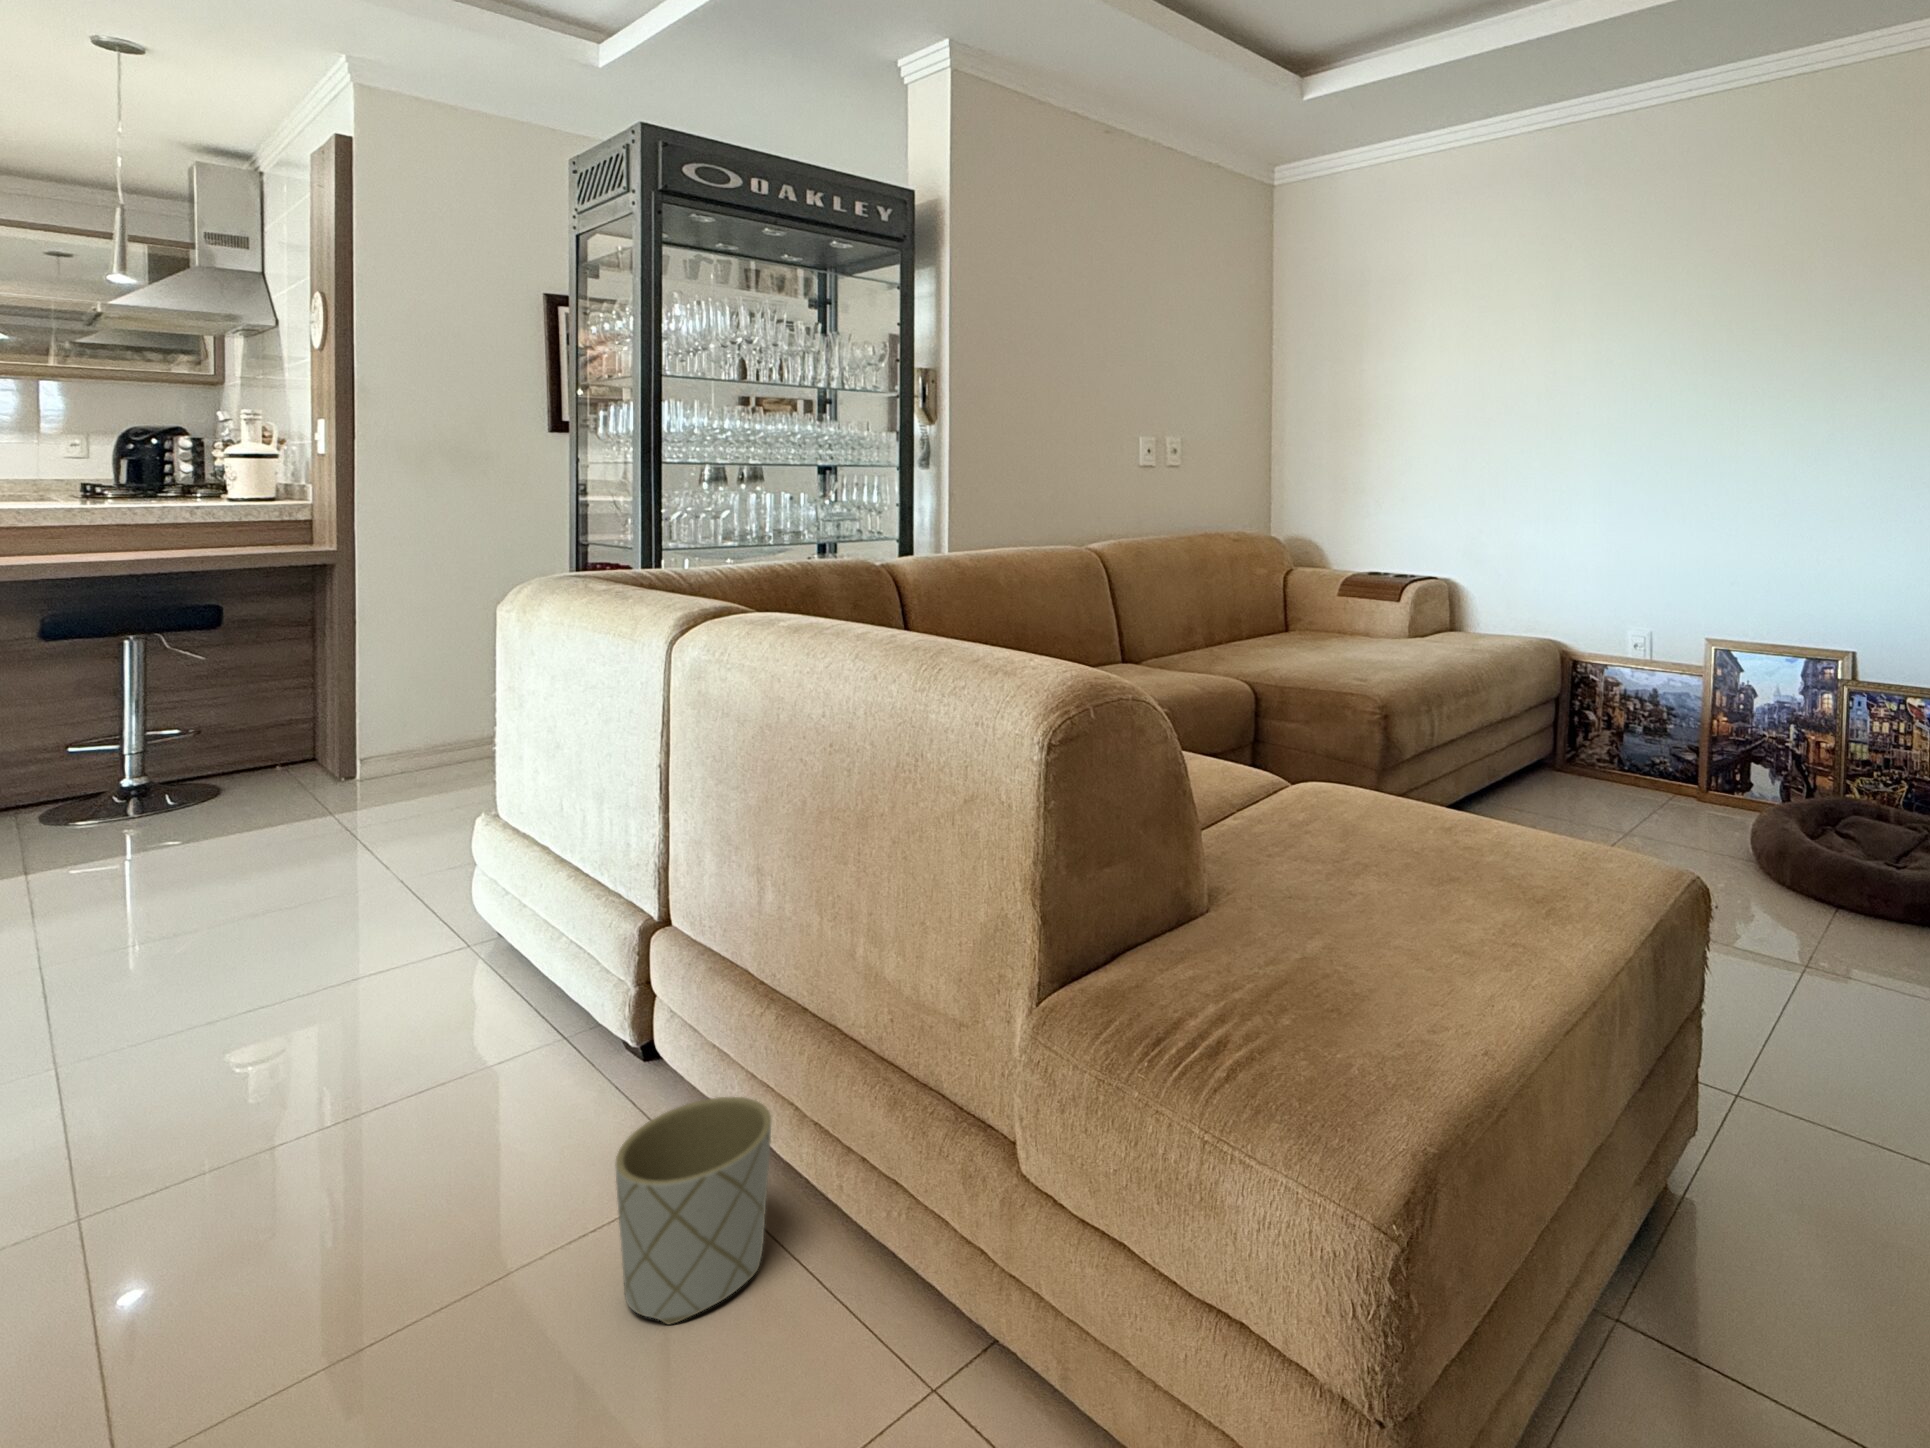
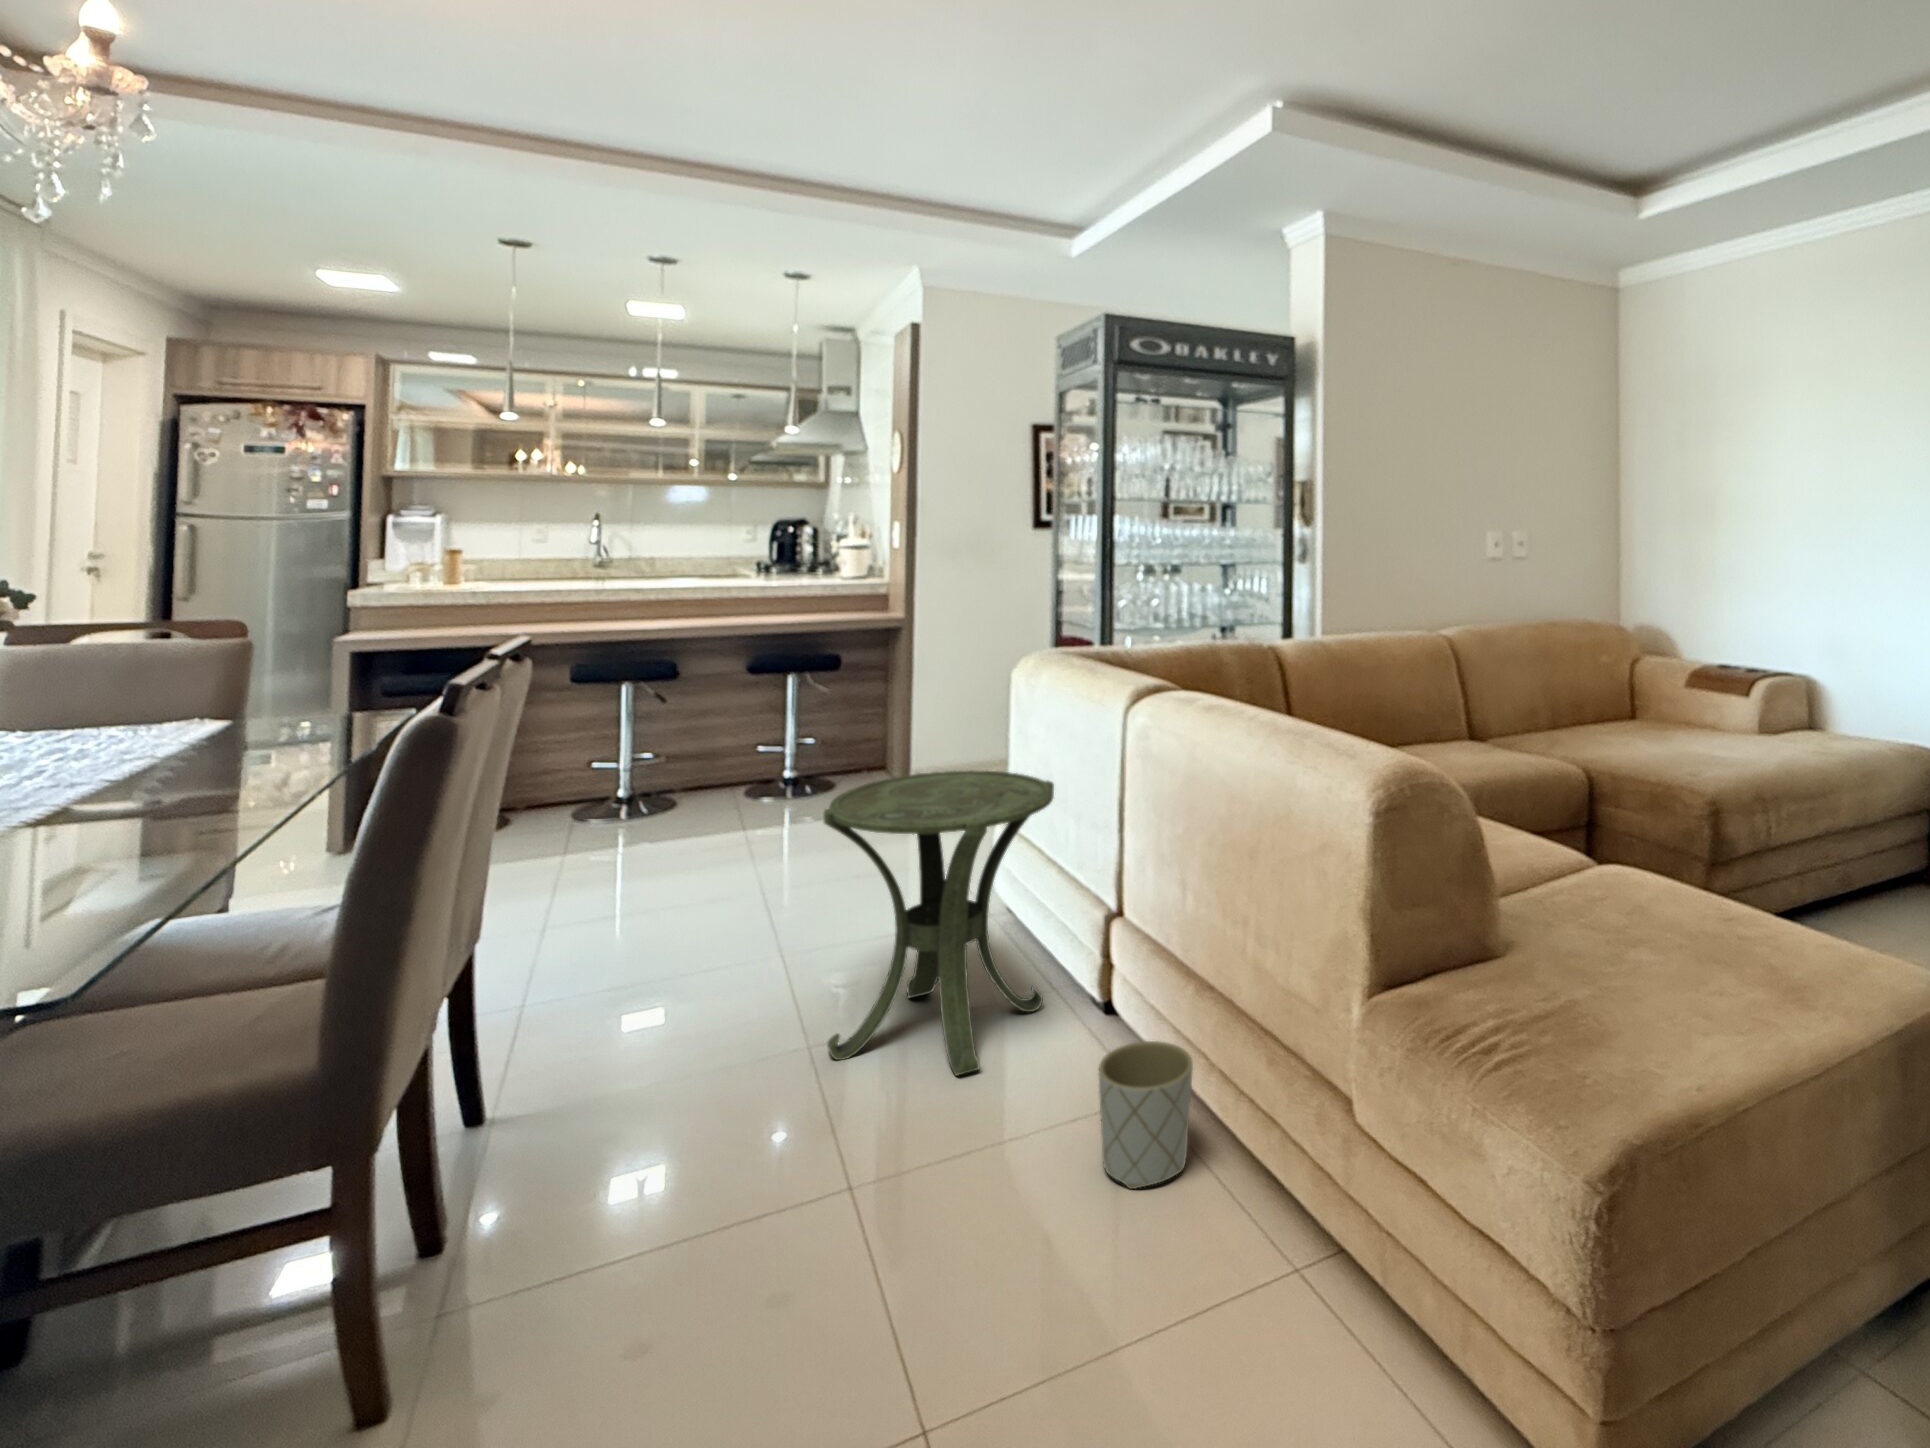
side table: none [89,743,554,1226] -> present [824,771,1054,1075]

